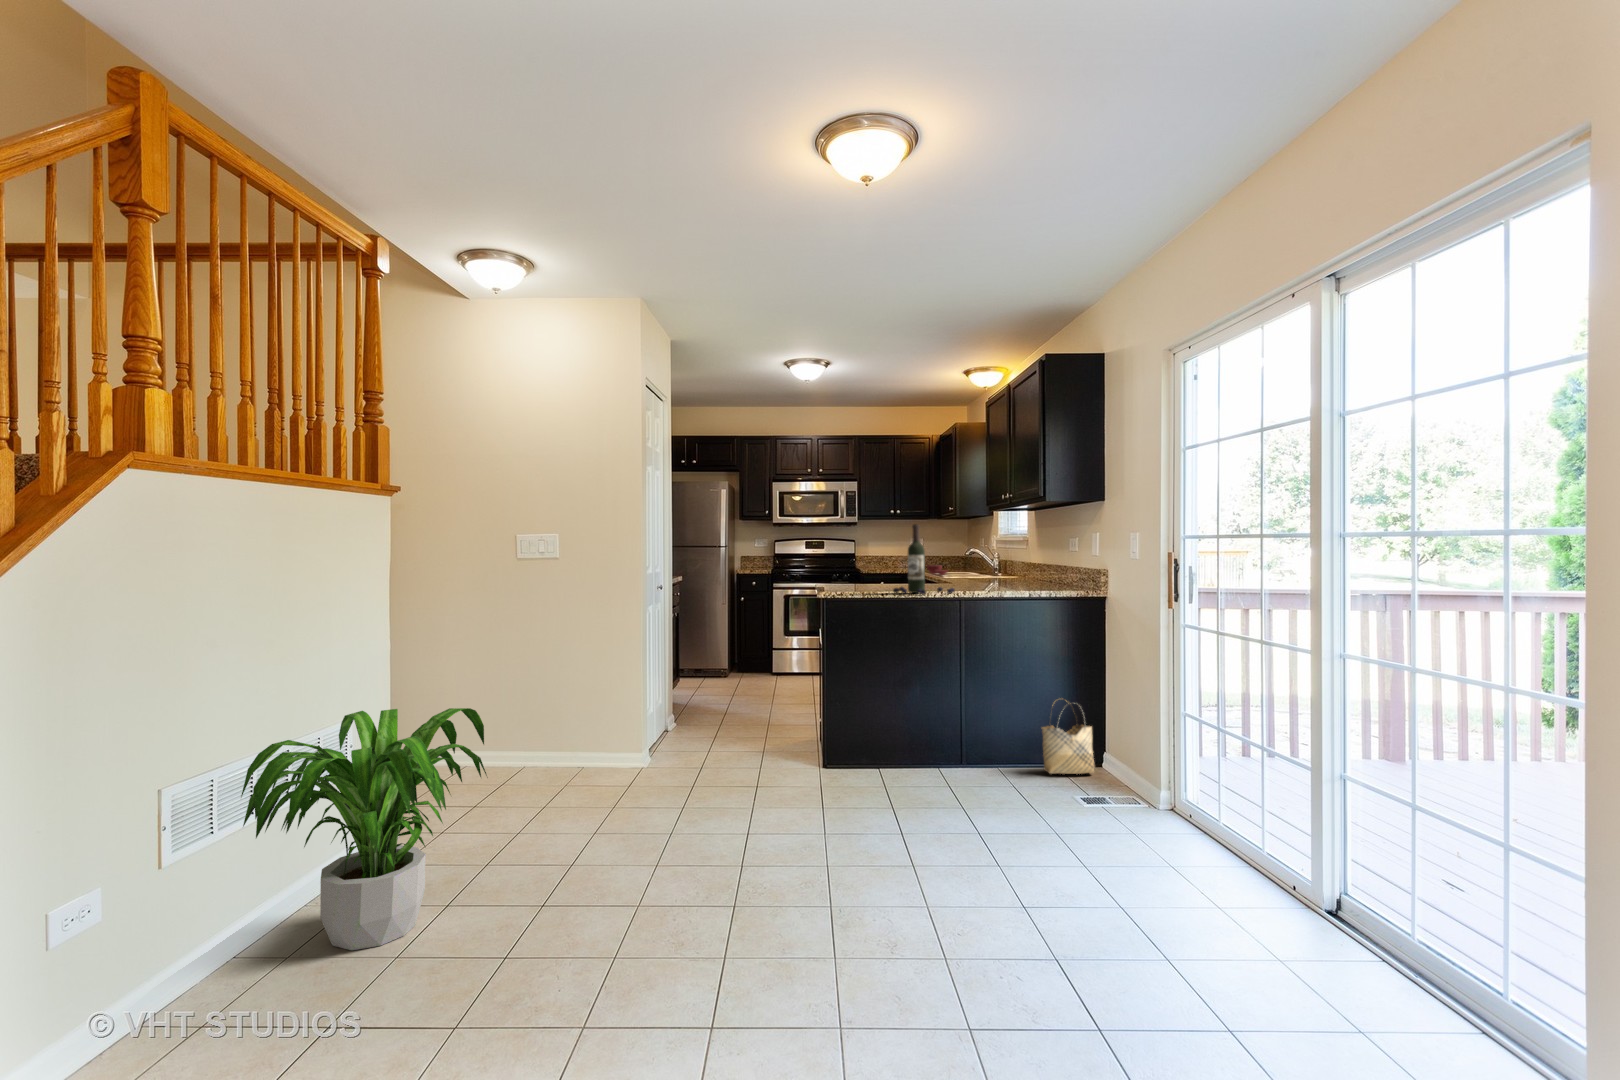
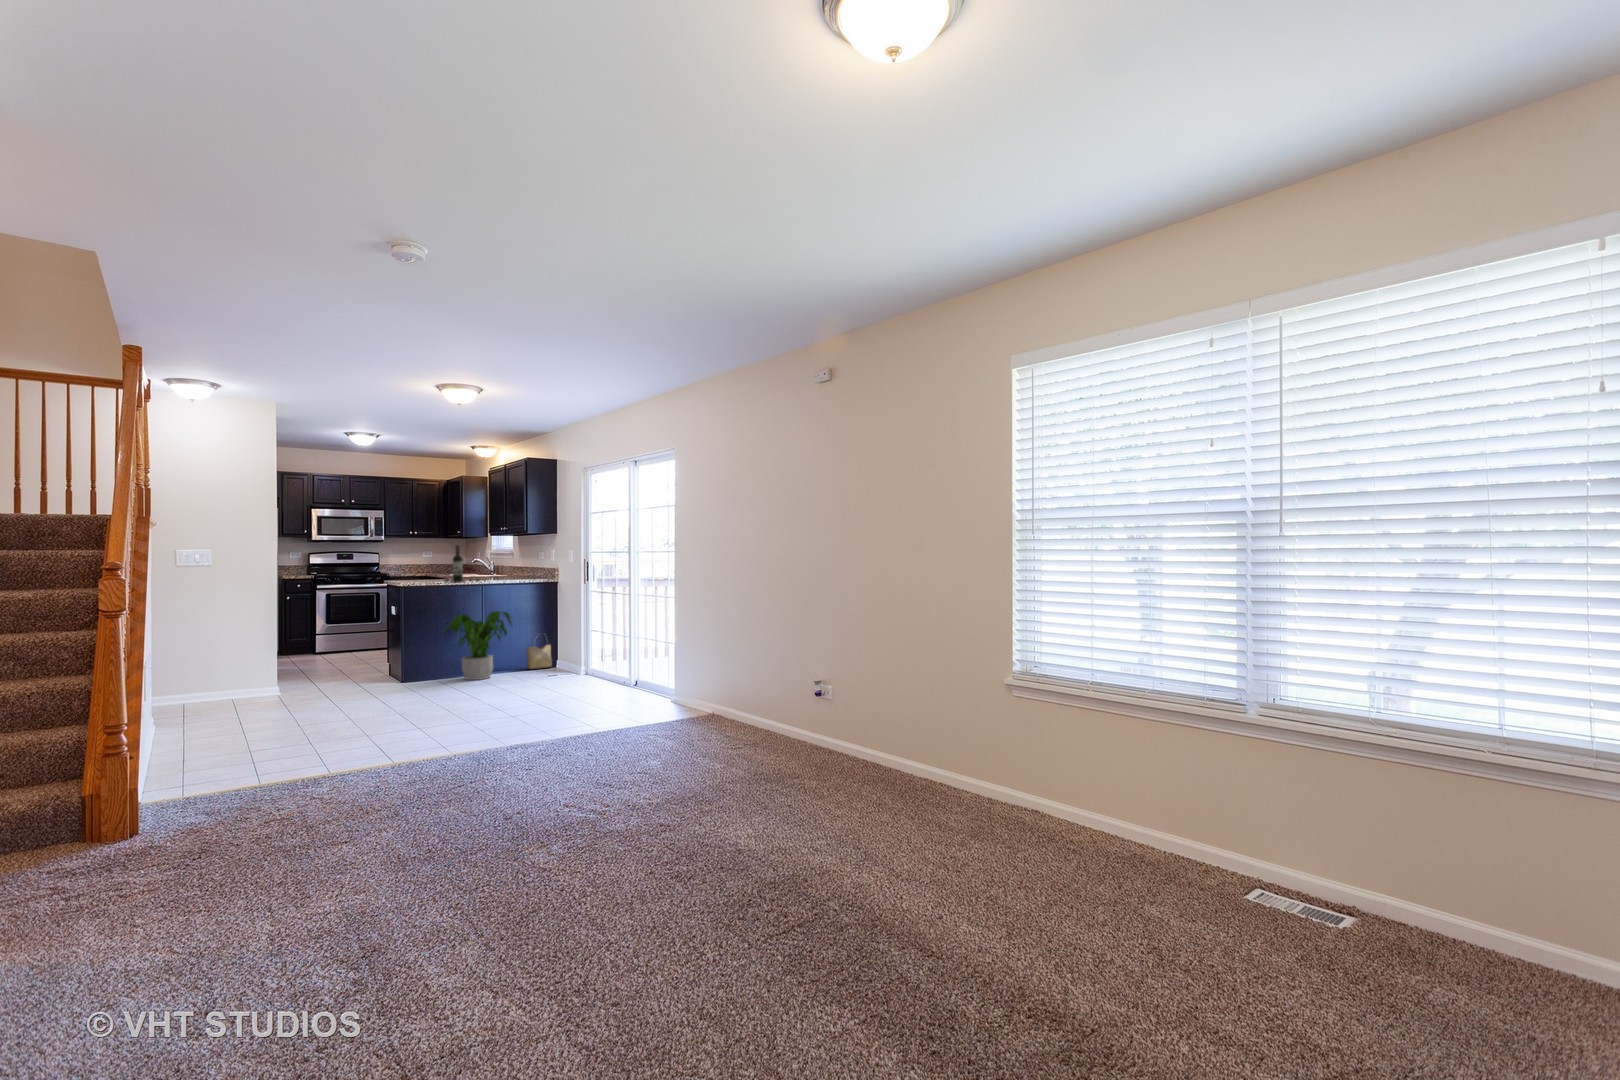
potted plant: present [241,708,487,950] -> present [446,611,511,680]

